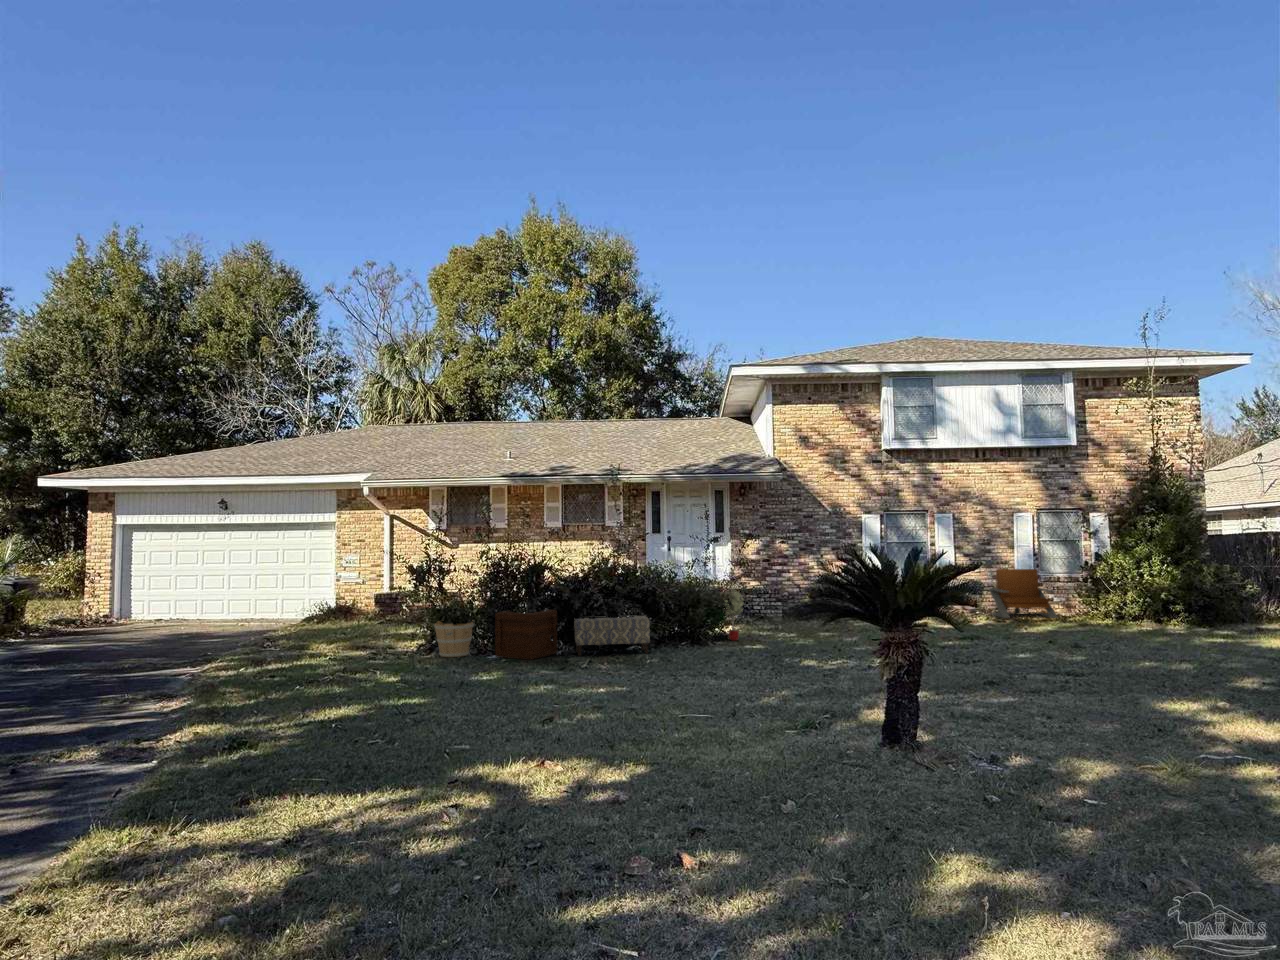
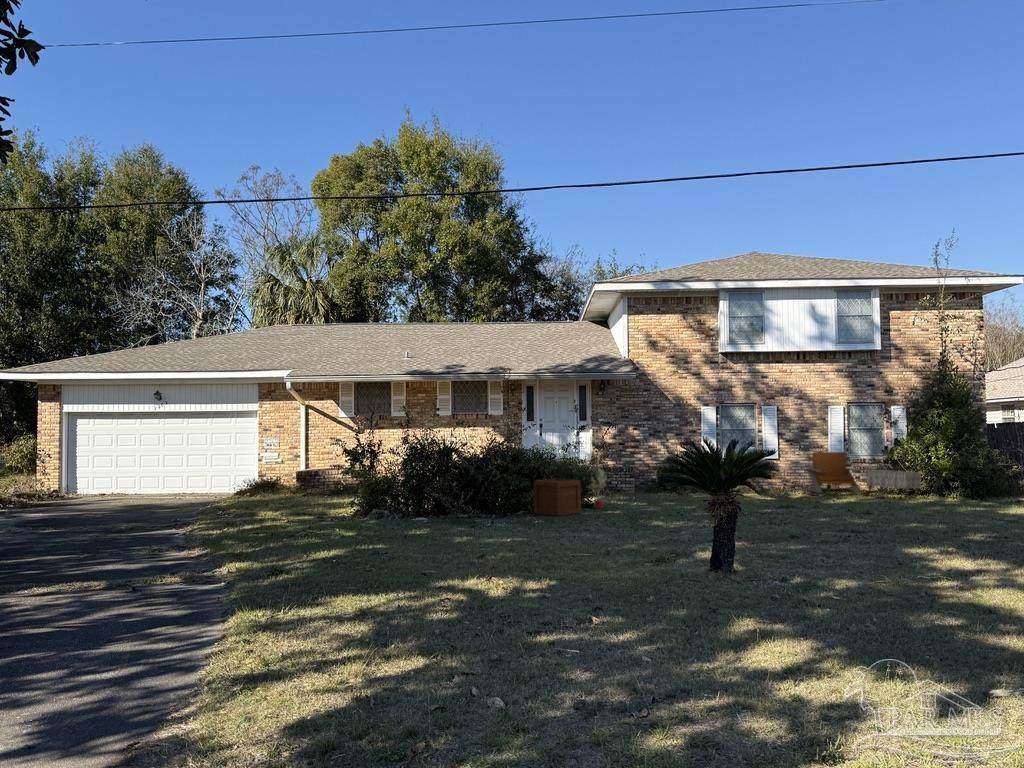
wooden crate: present [495,610,557,660] -> present [534,479,581,516]
bench: present [574,616,650,656] -> present [866,470,921,495]
wooden bucket: present [434,621,474,657] -> none [363,492,395,521]

